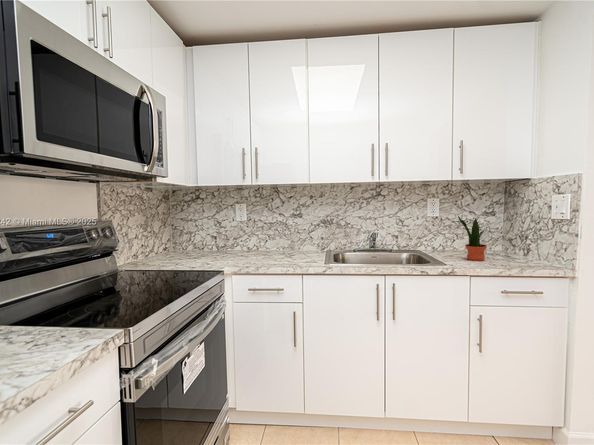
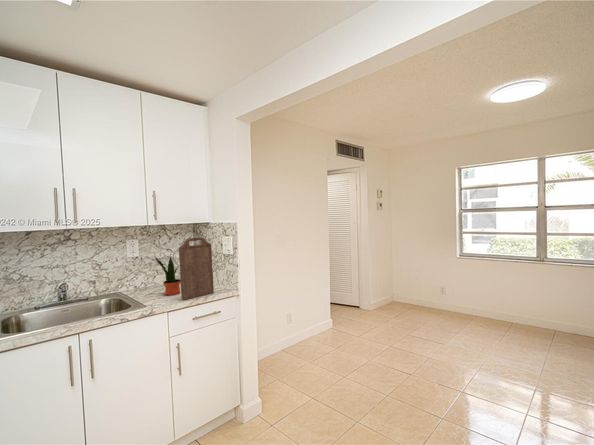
cutting board: none [488,194,533,267] -> present [179,237,214,300]

